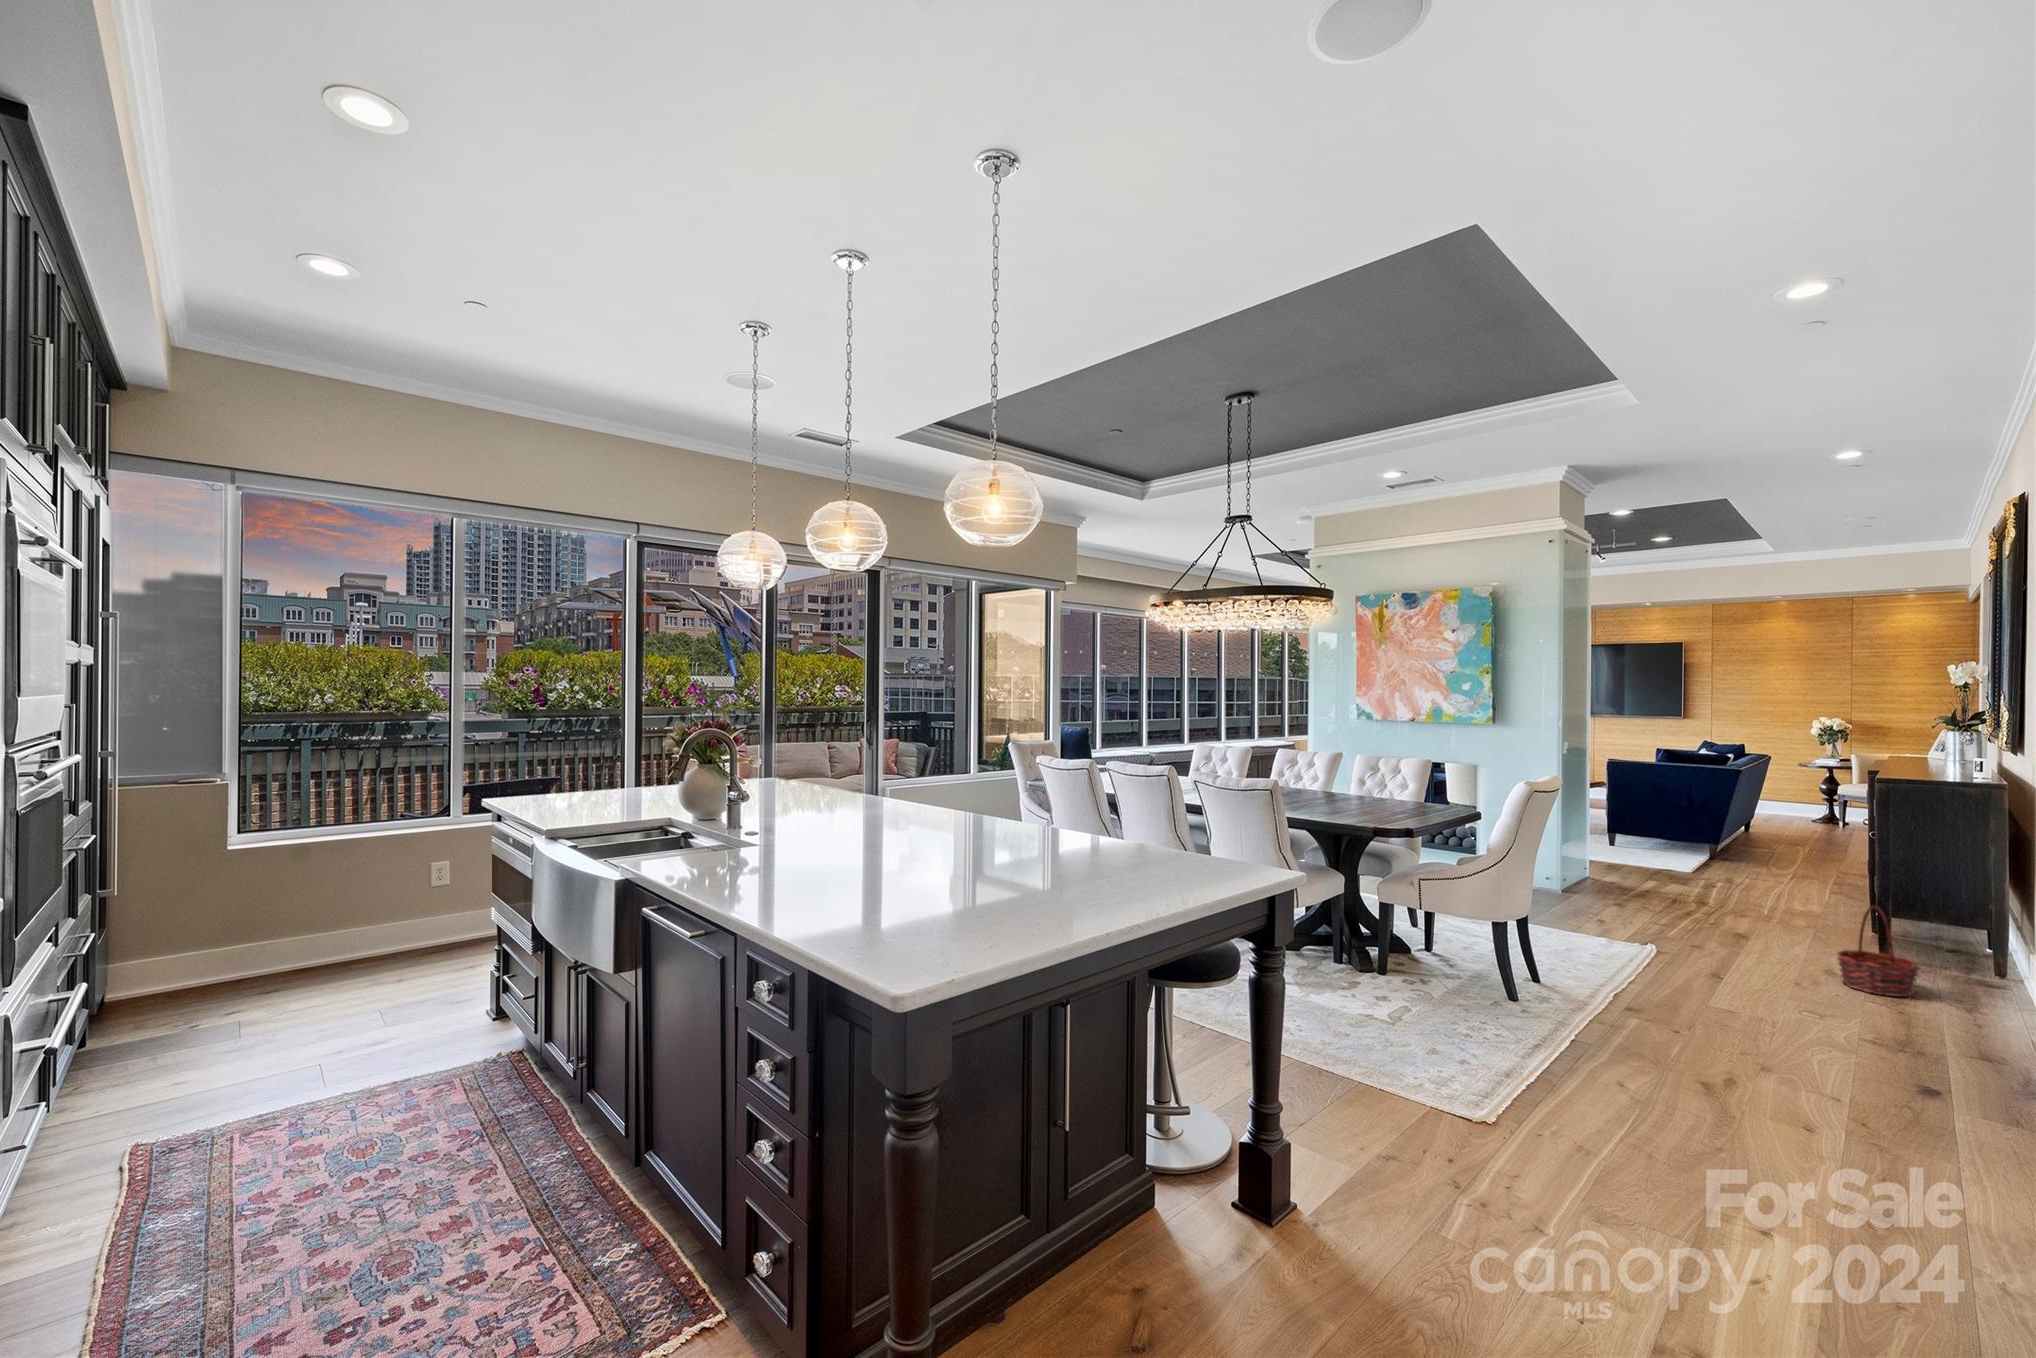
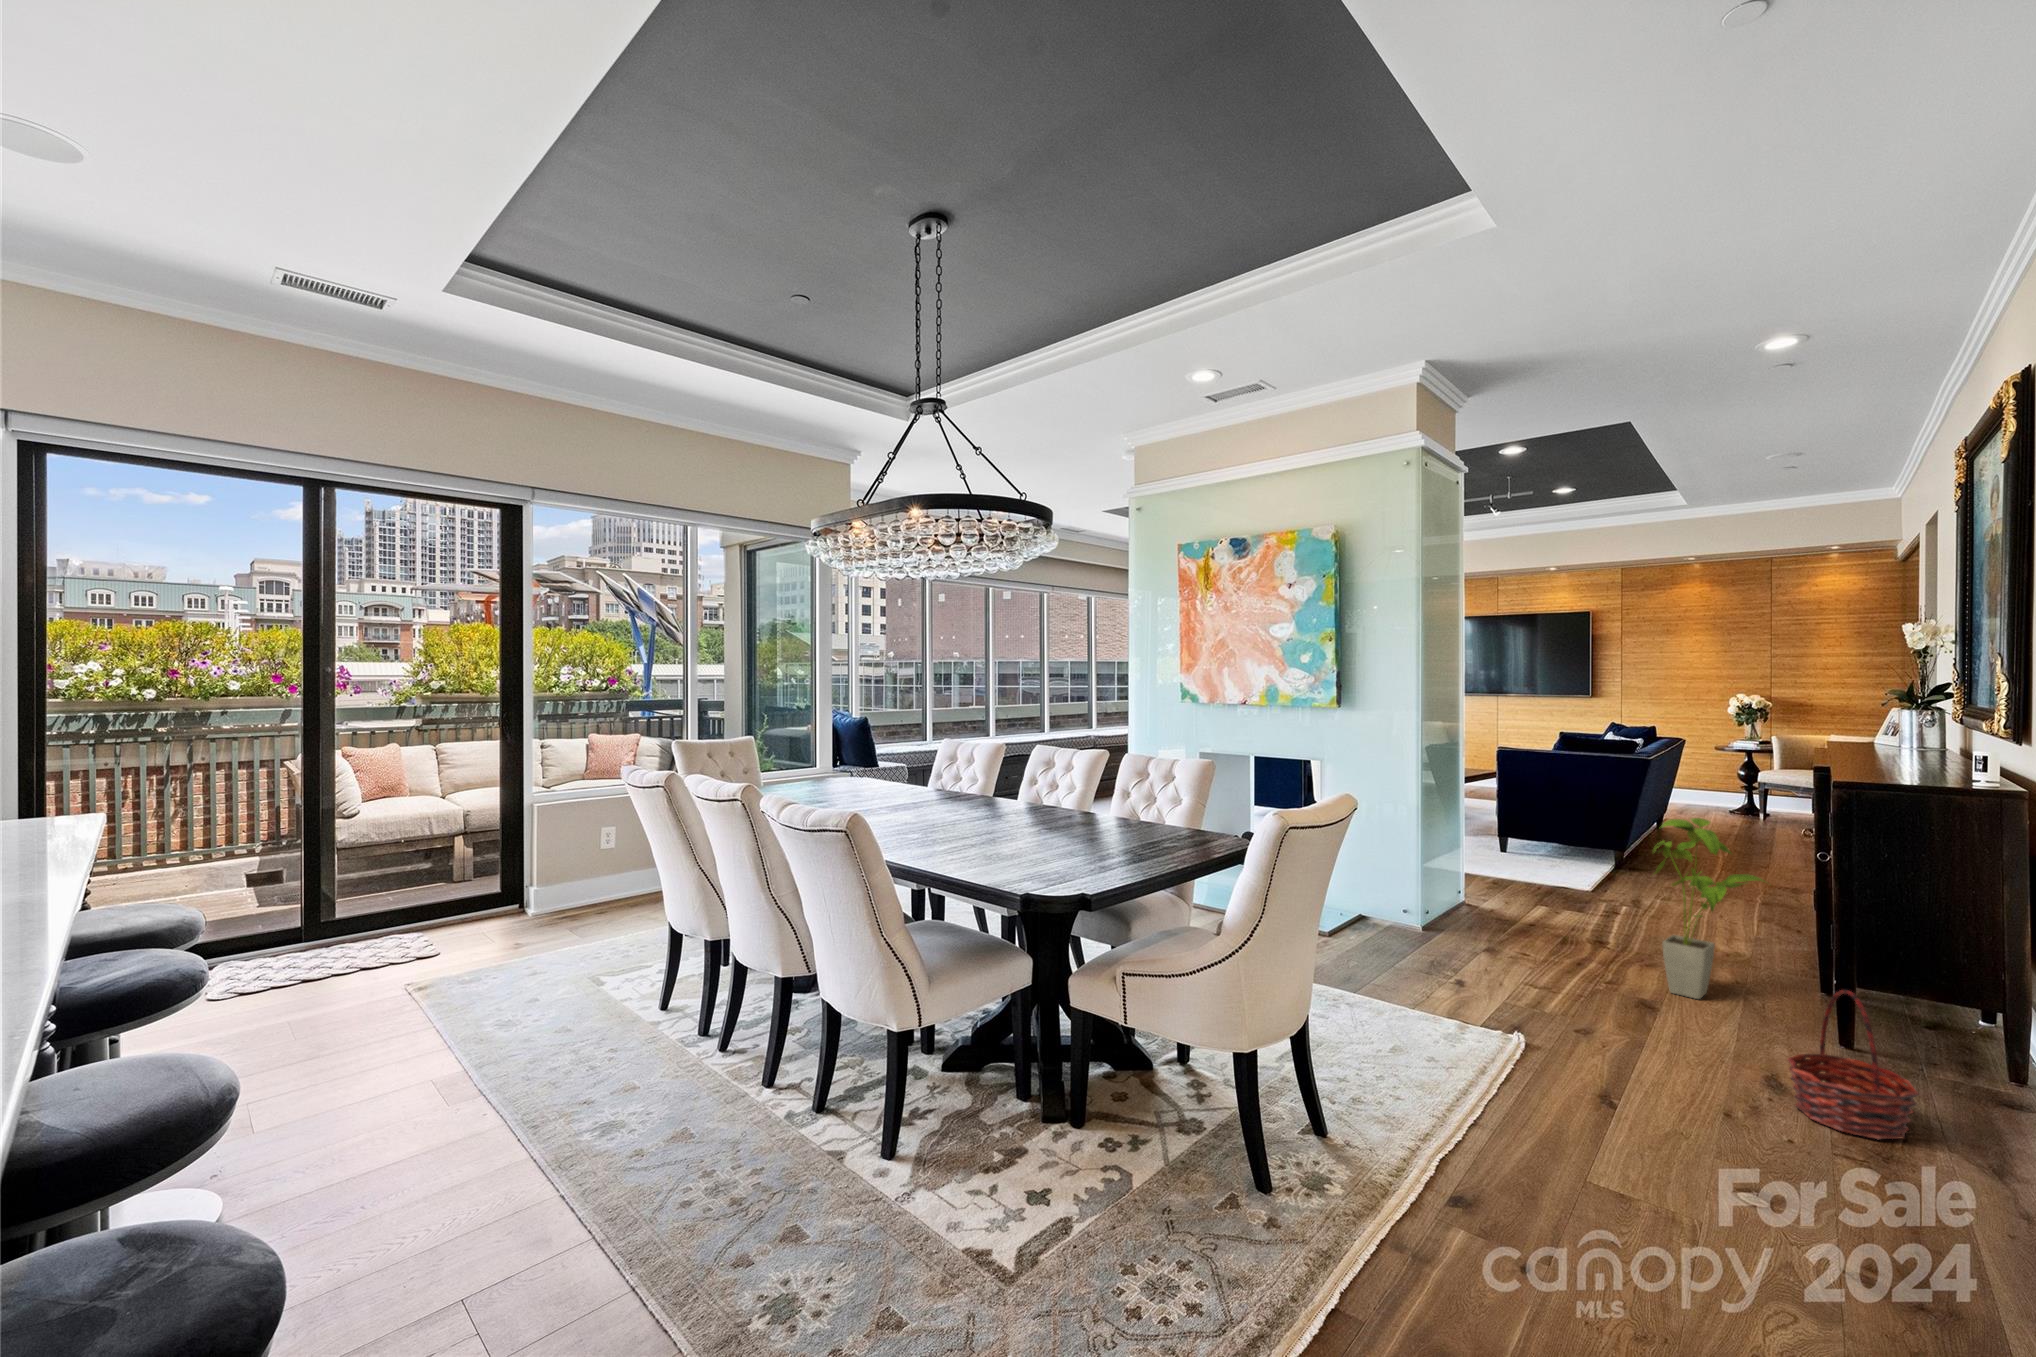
house plant: none [1742,804,1833,934] -> present [1653,818,1763,999]

